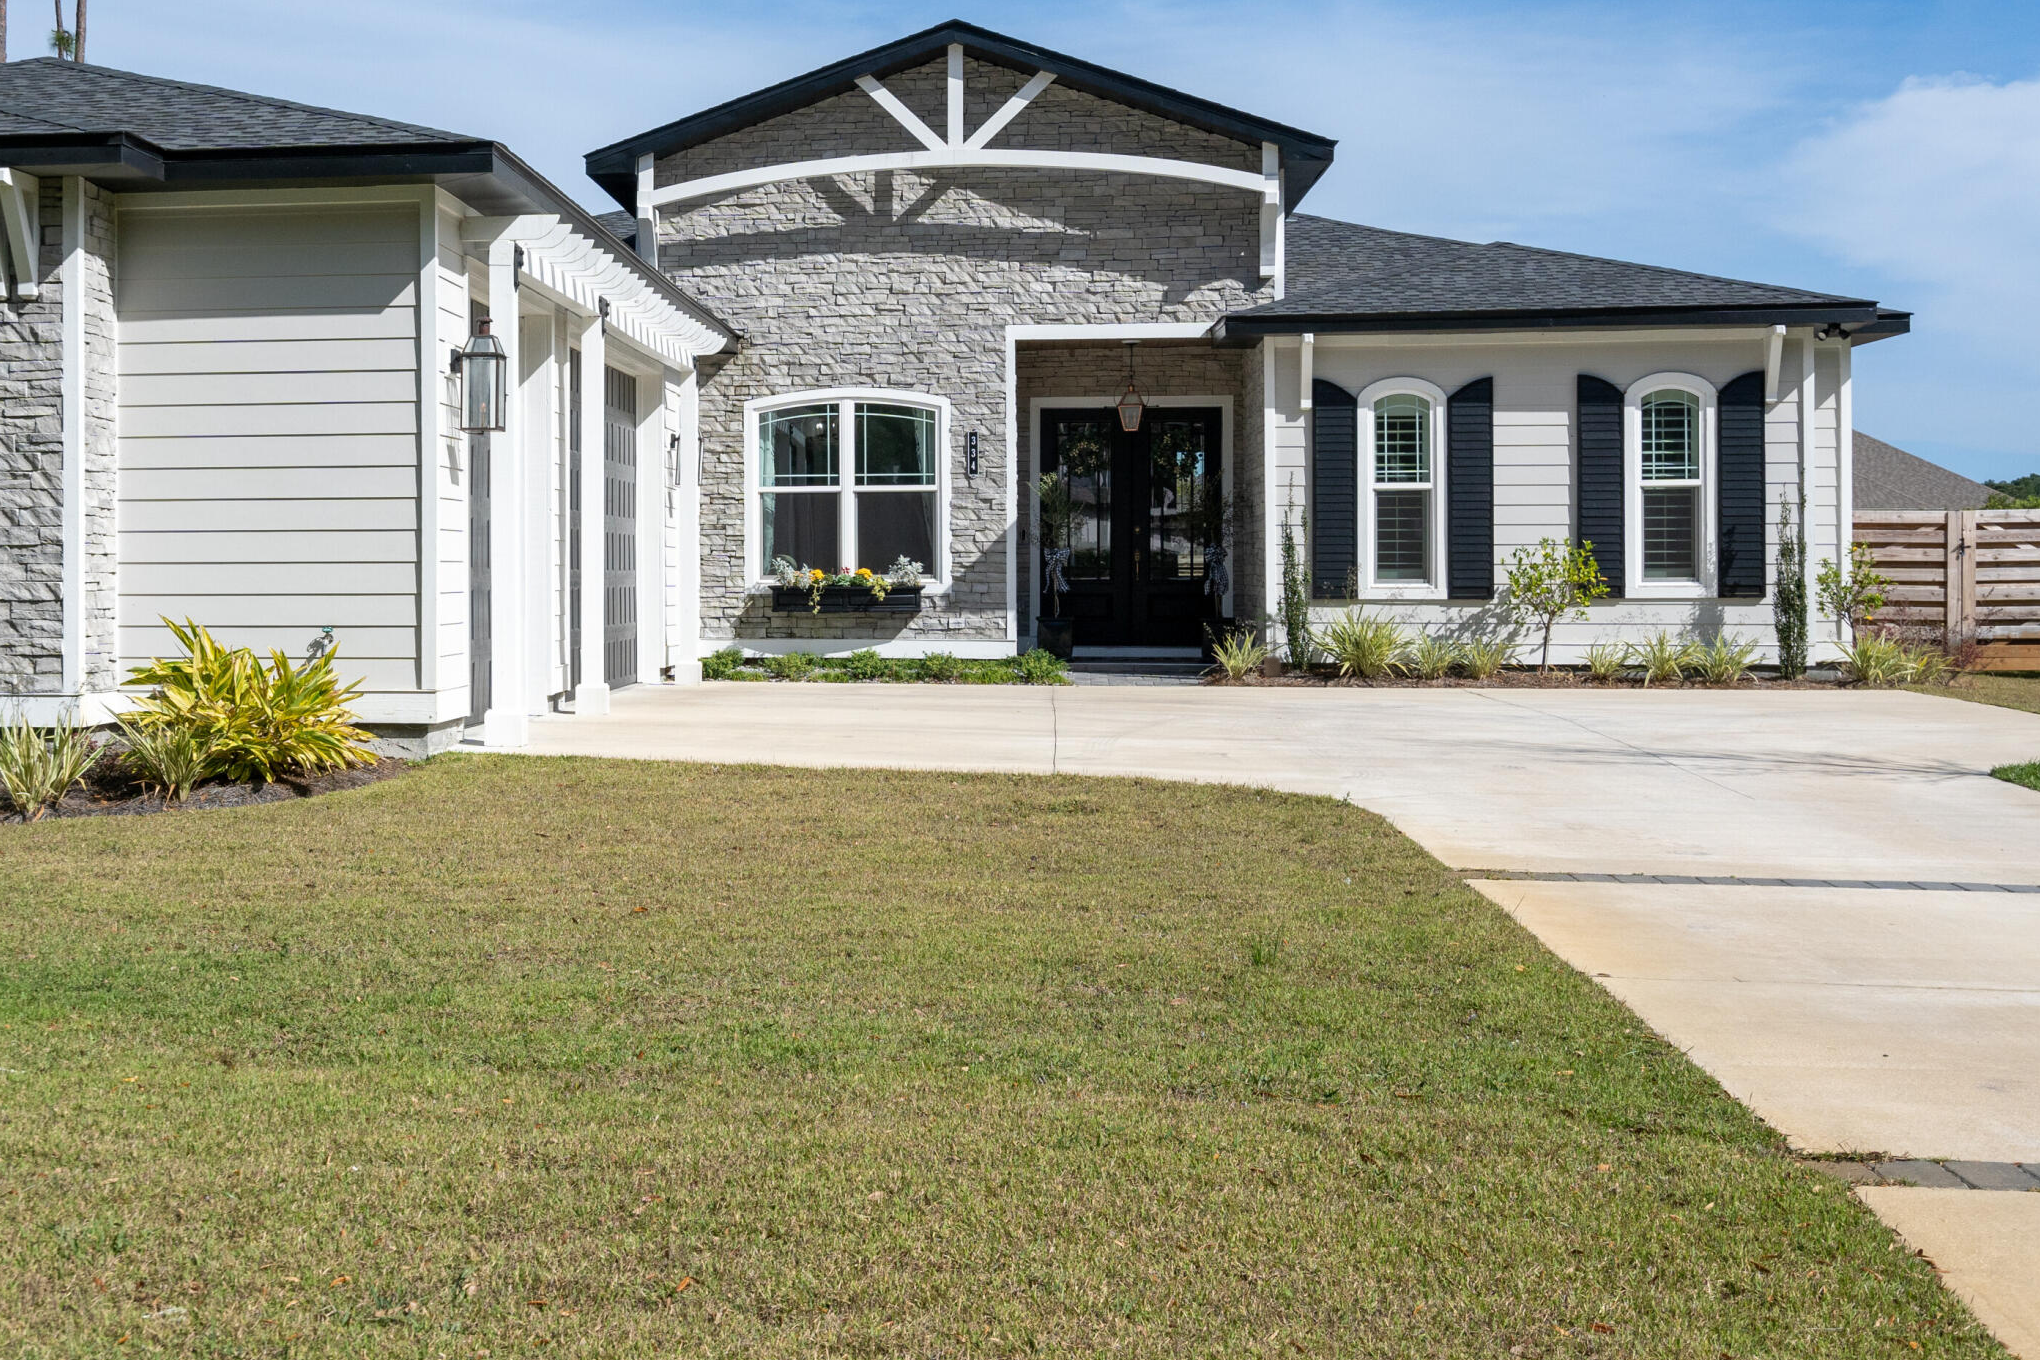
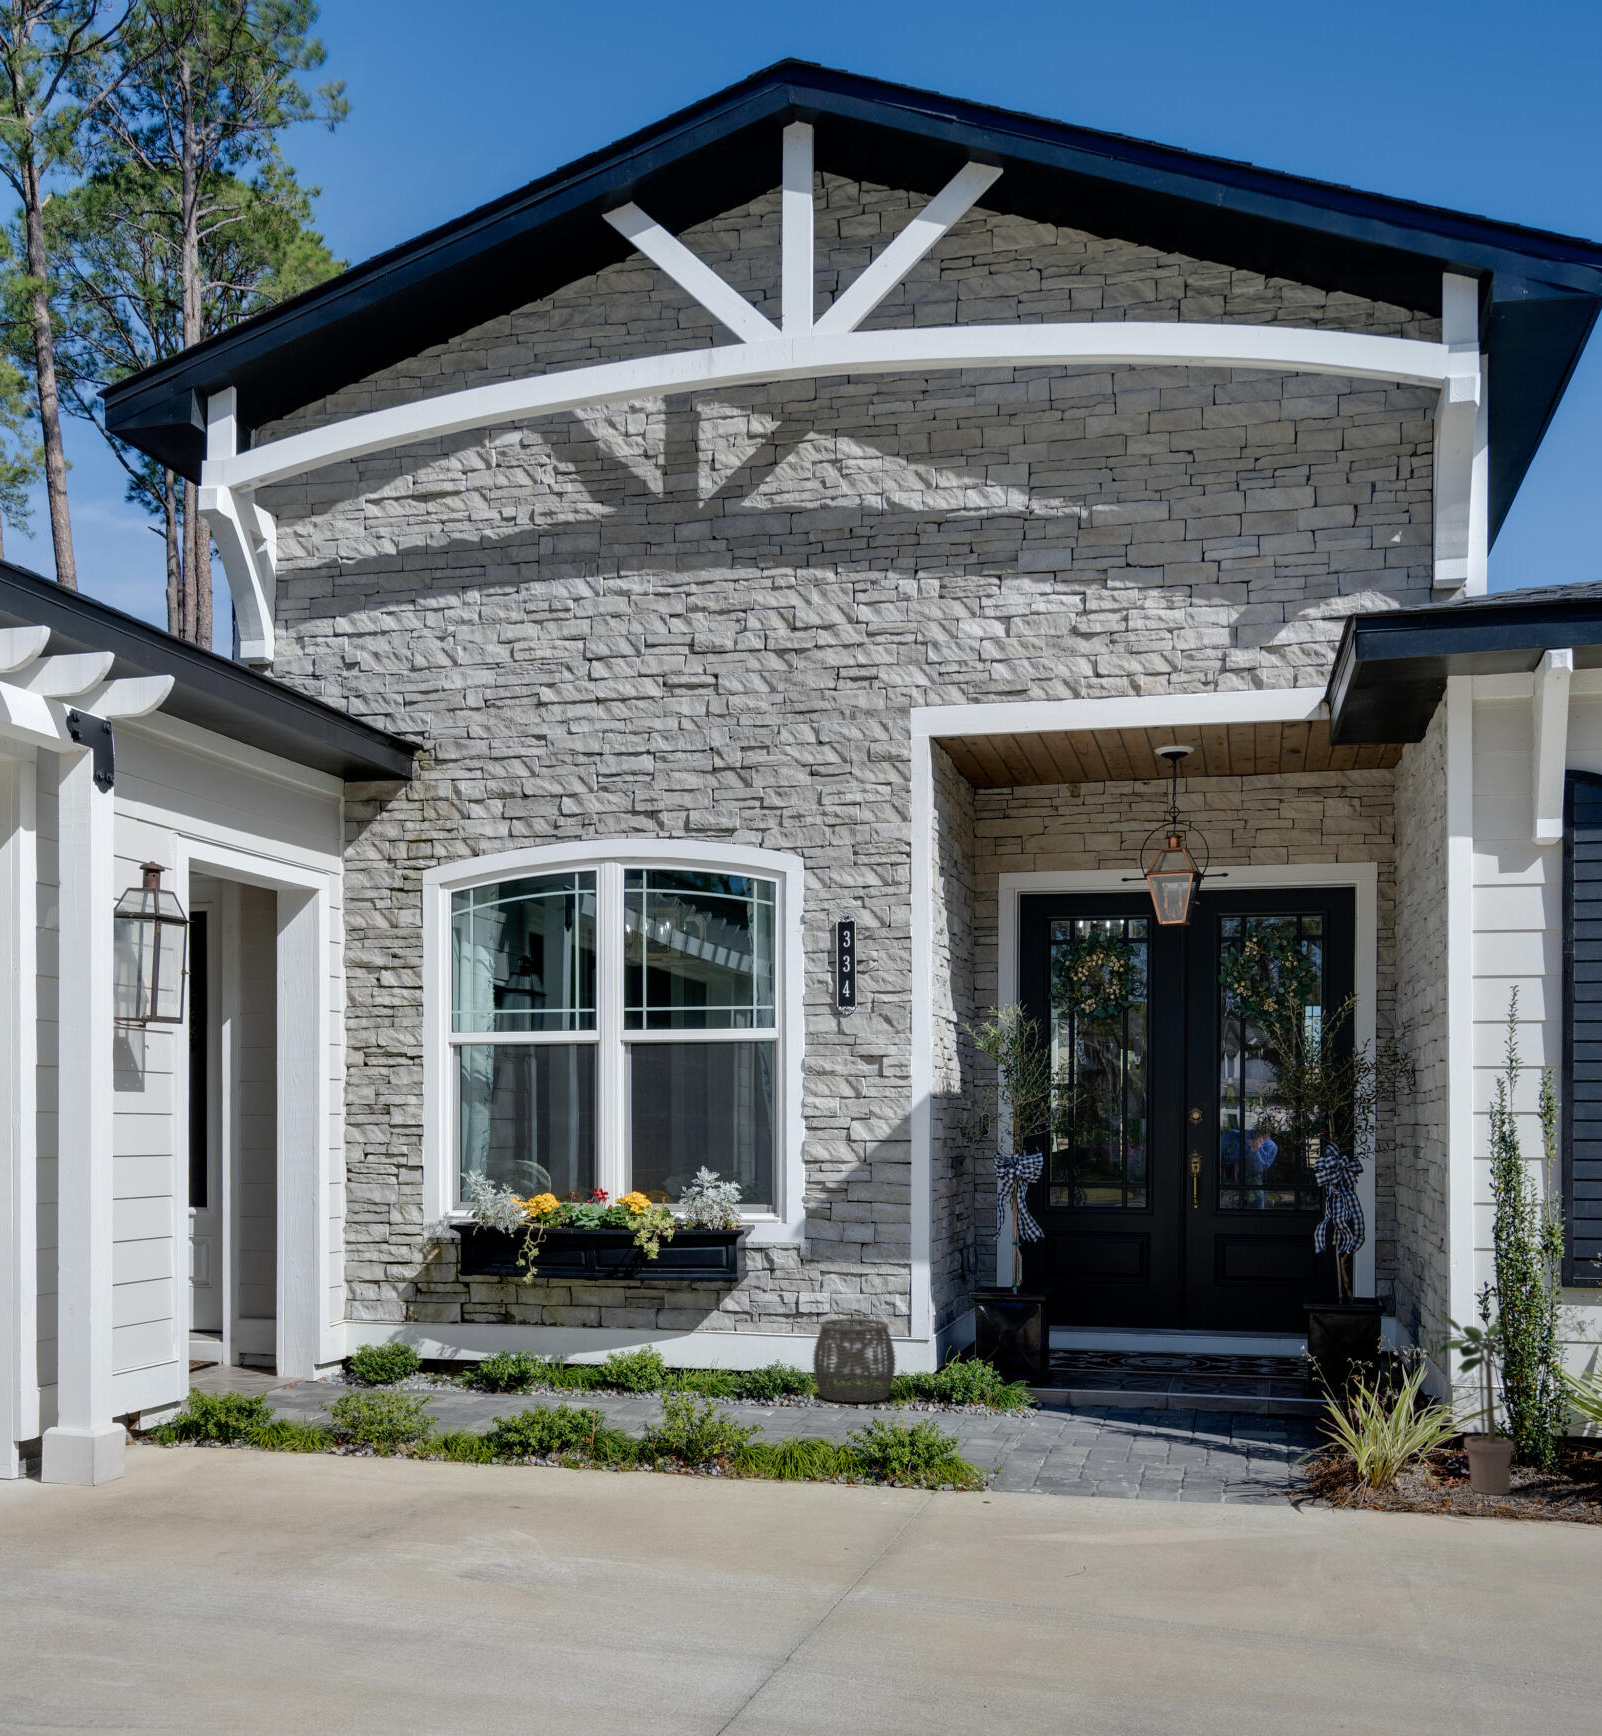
woven basket: none [959,626,1000,662] -> present [813,1318,896,1403]

